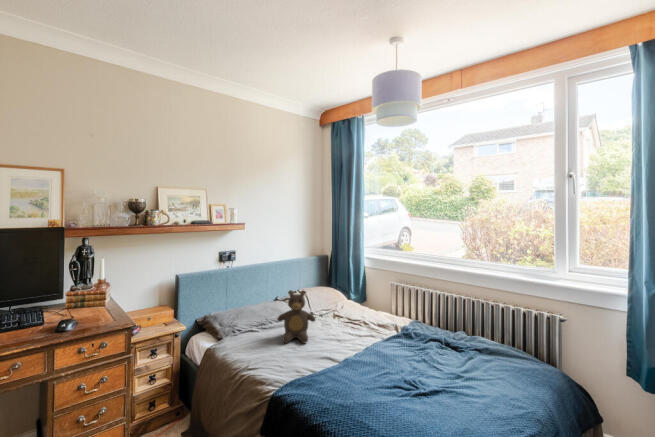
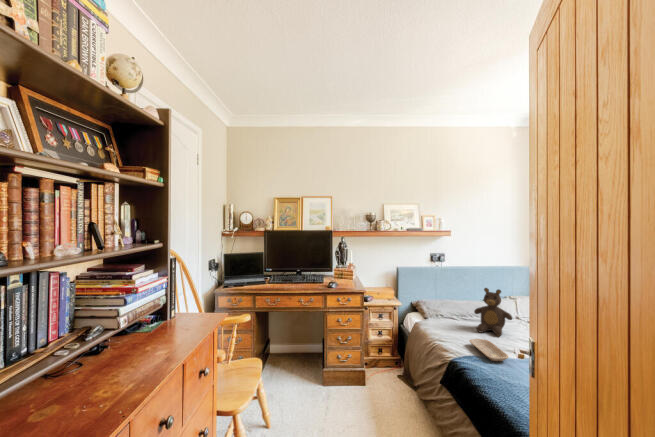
tray: none [283,354,328,381] -> present [469,339,509,361]

